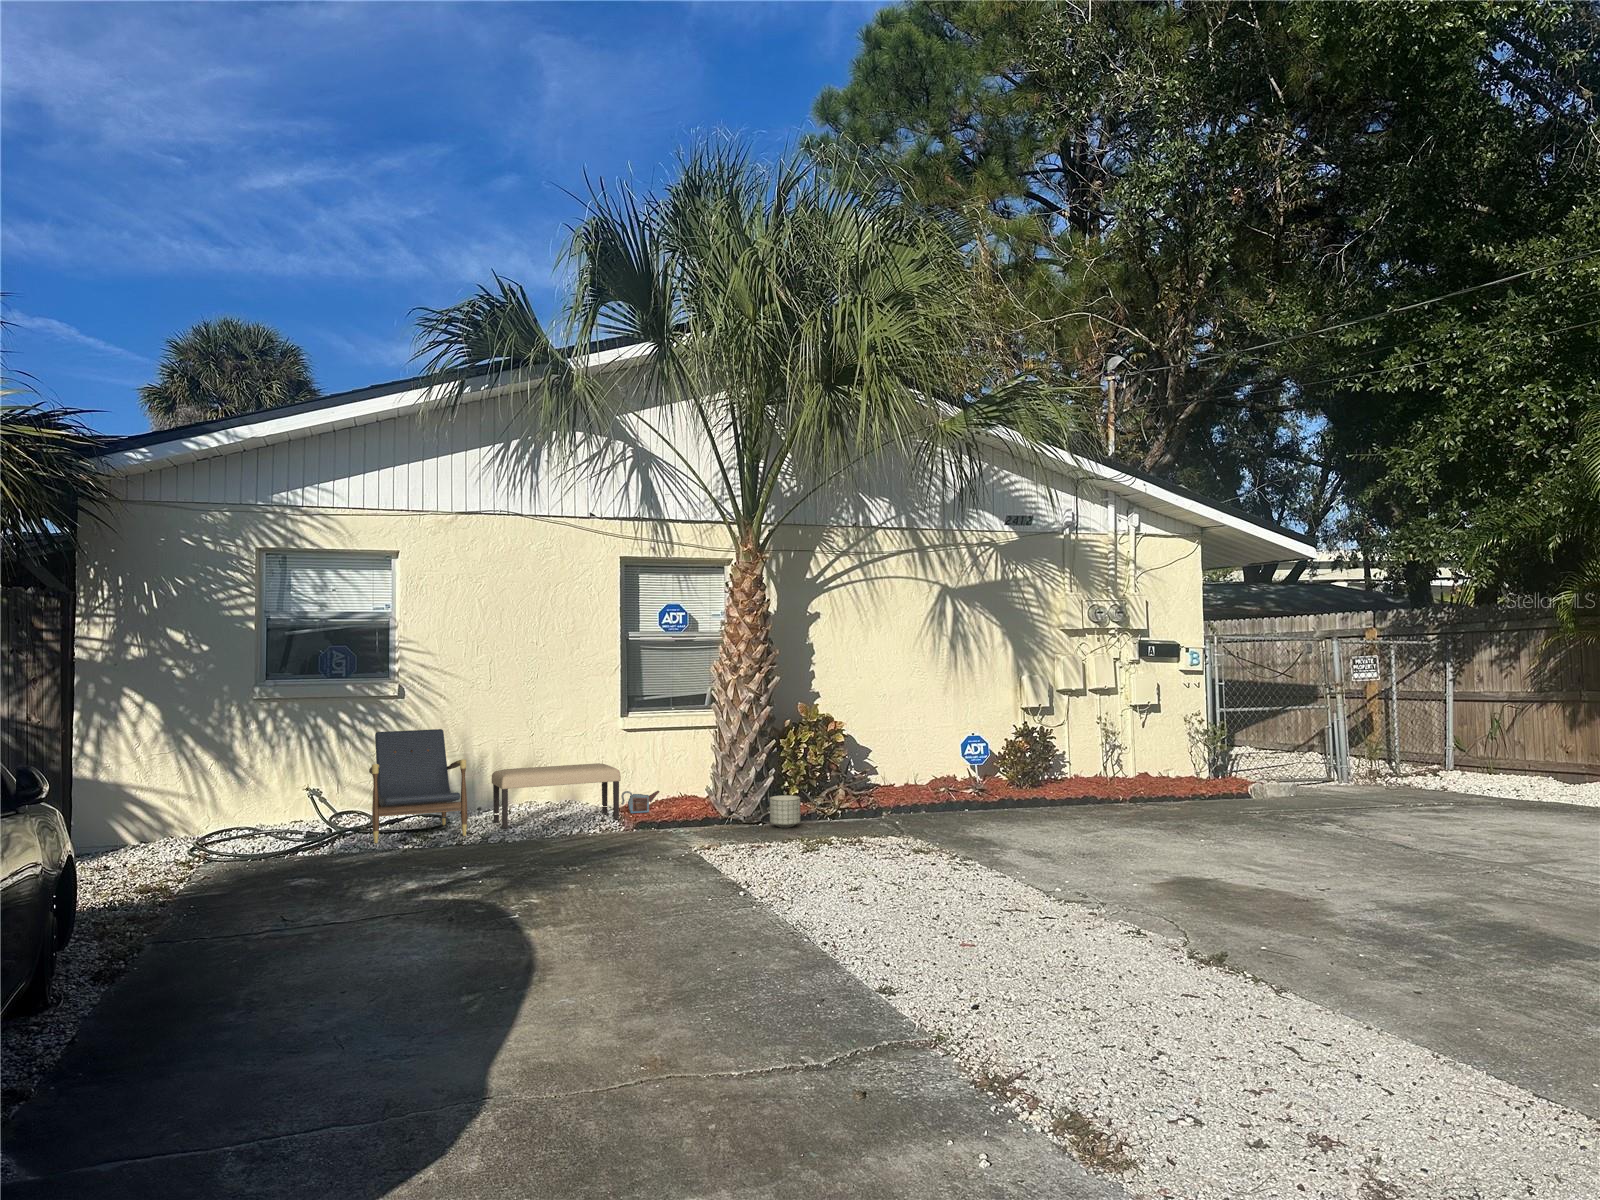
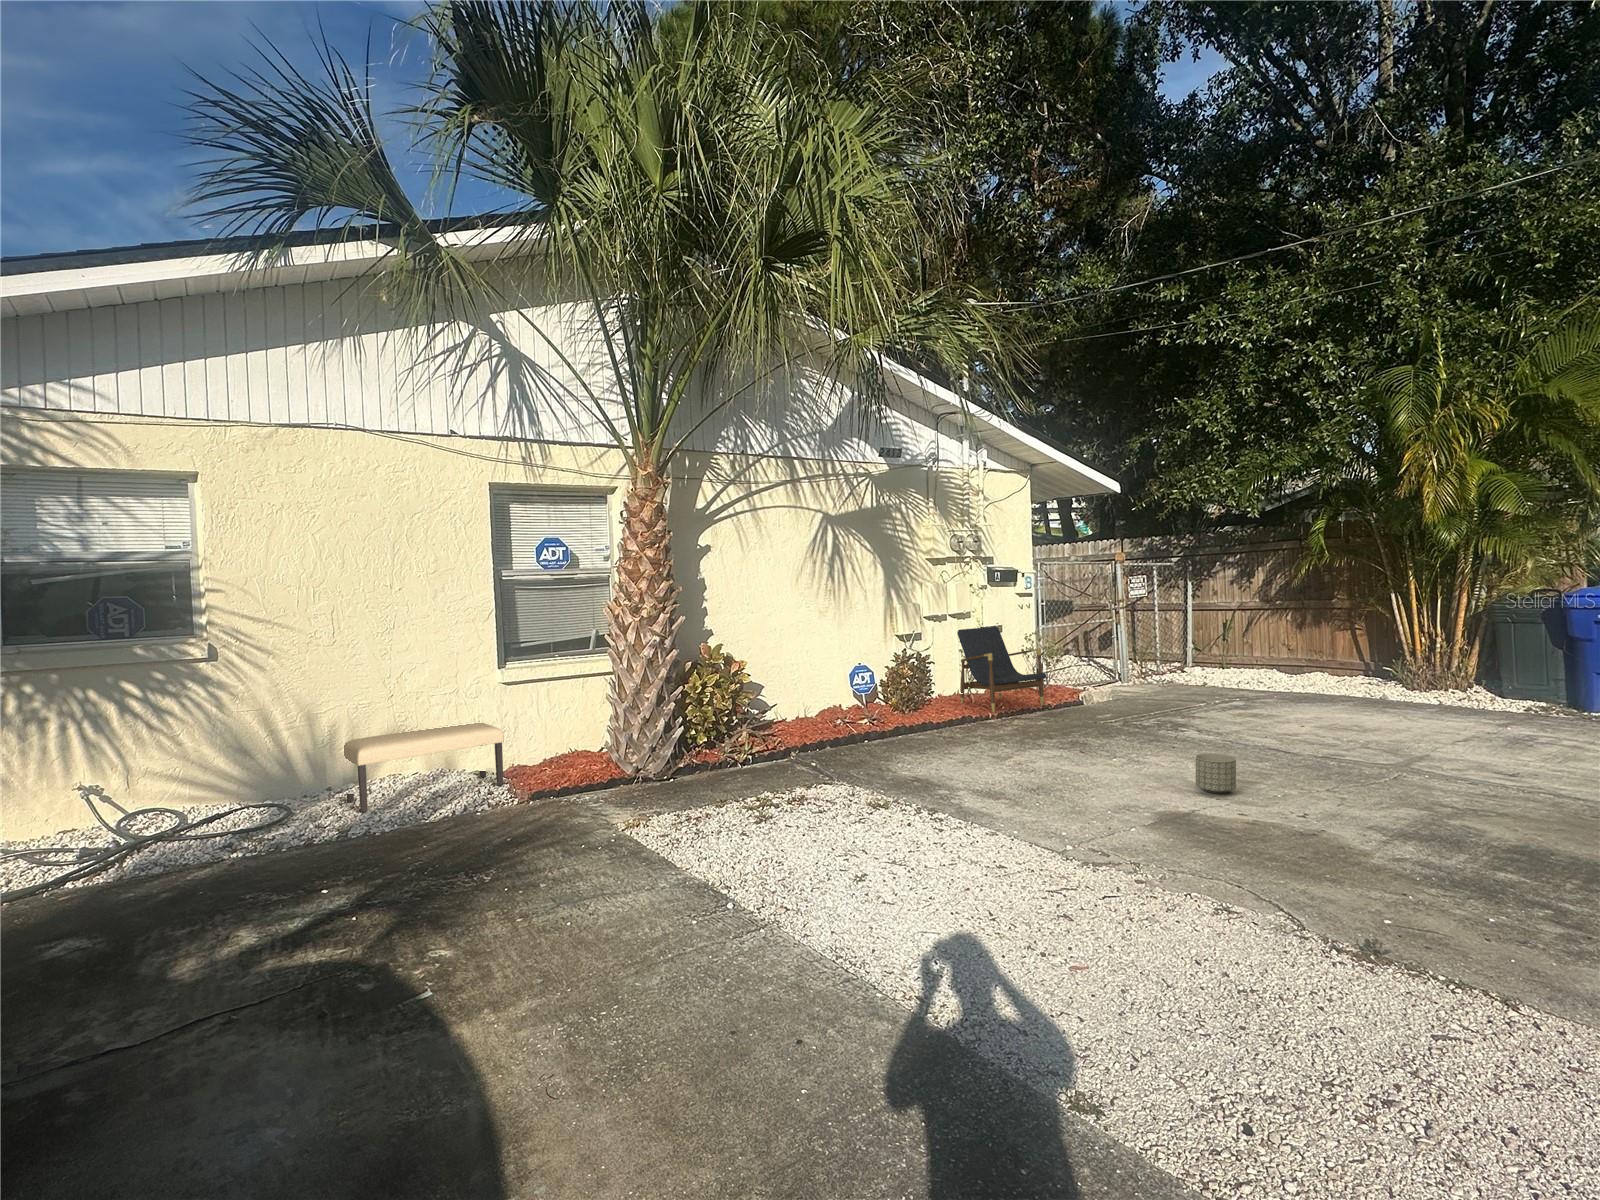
lounge chair: present [369,729,467,843] -> present [957,627,1046,712]
watering can: present [621,791,659,813] -> none [501,746,546,774]
planter: present [770,796,800,828] -> present [1196,753,1236,794]

